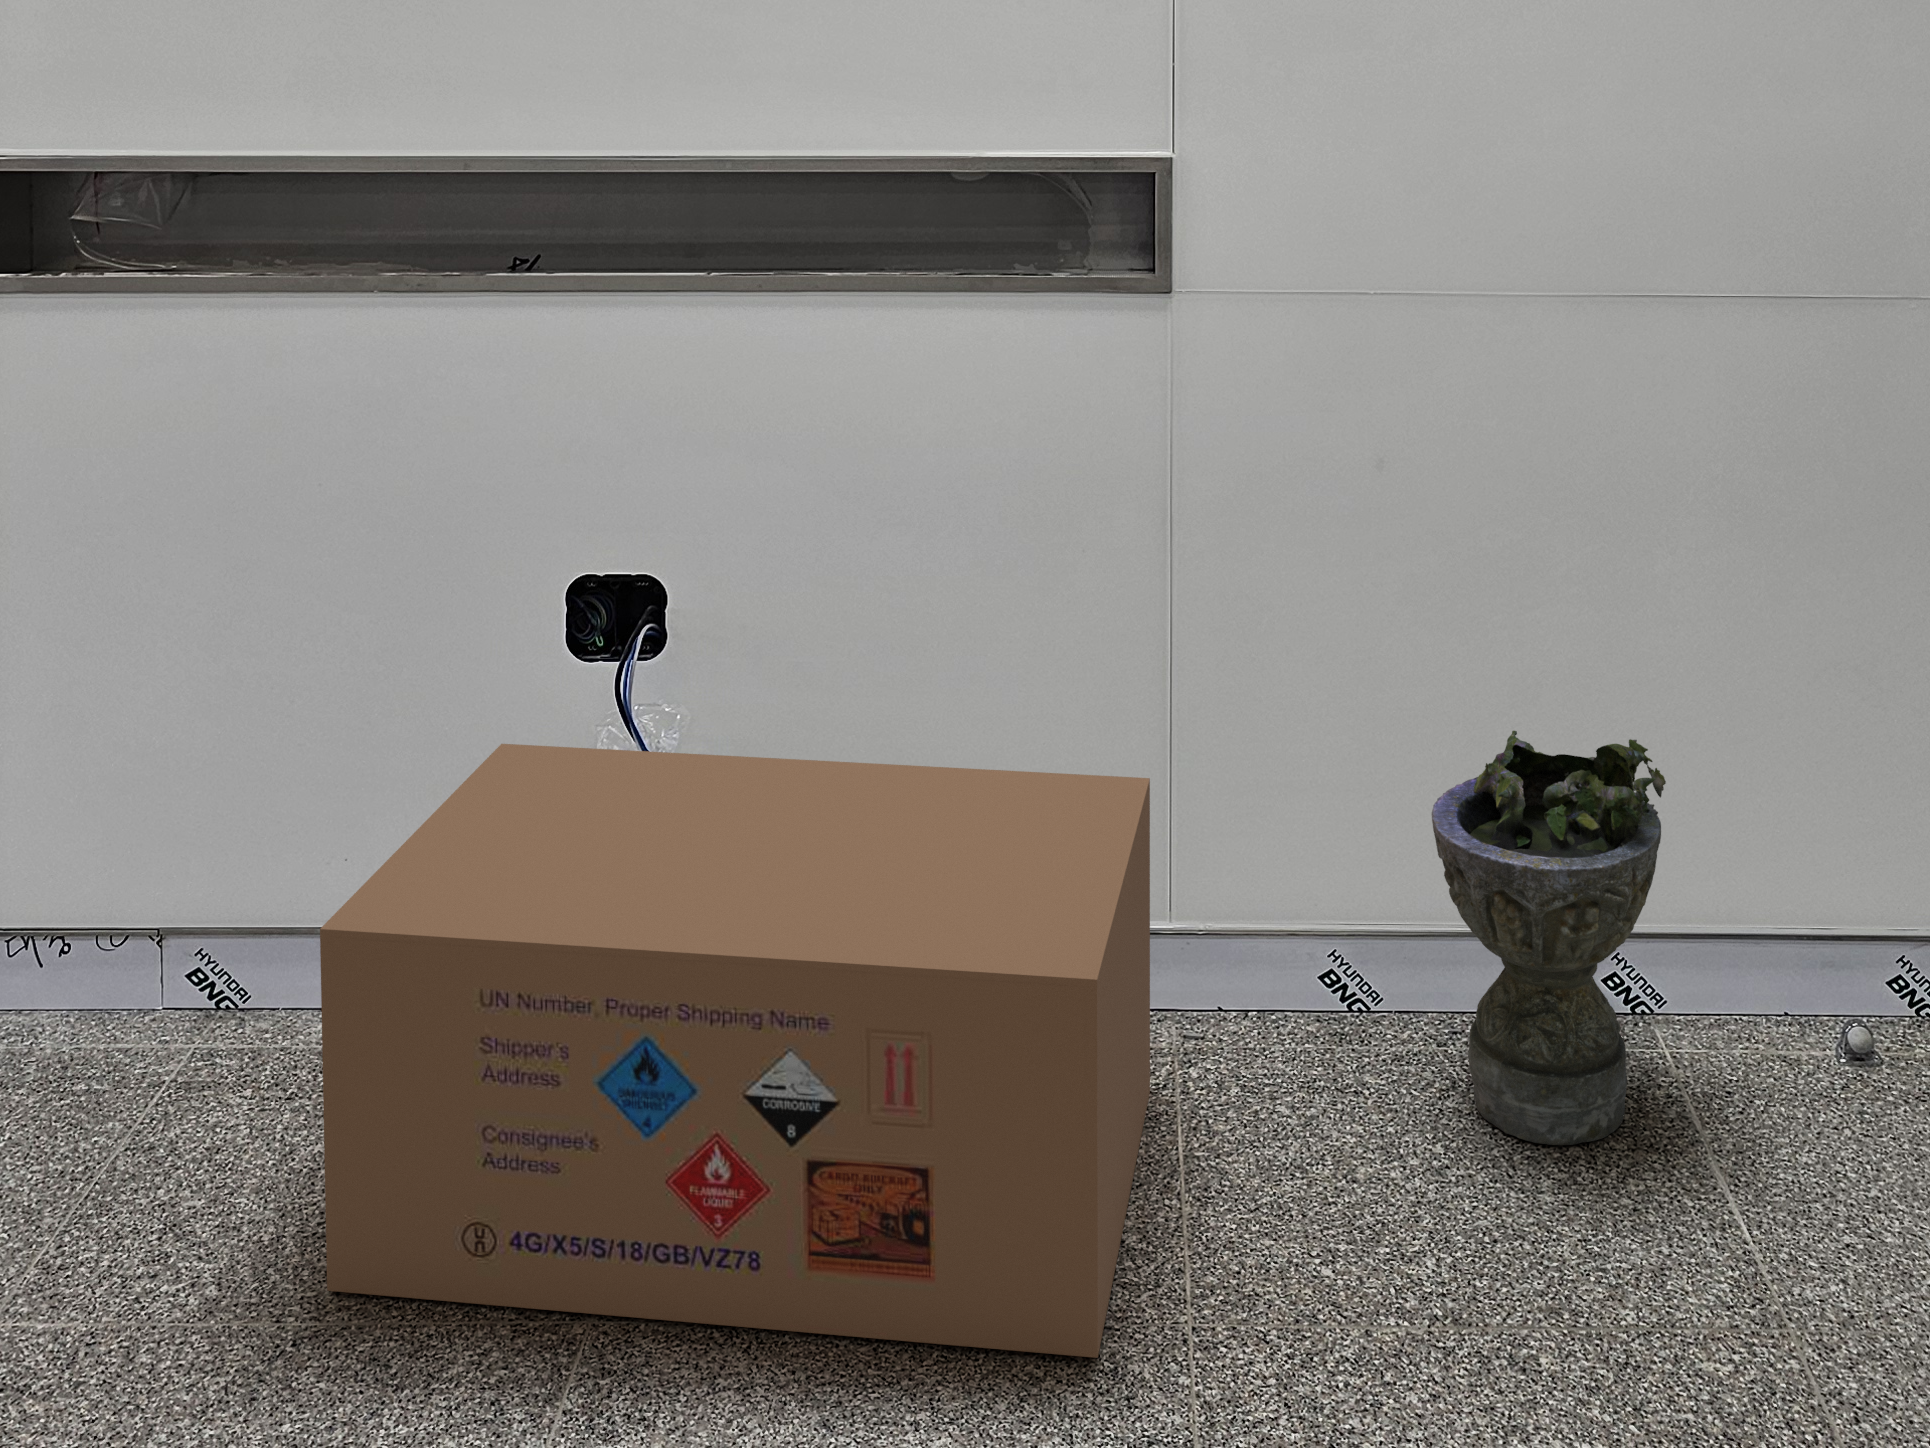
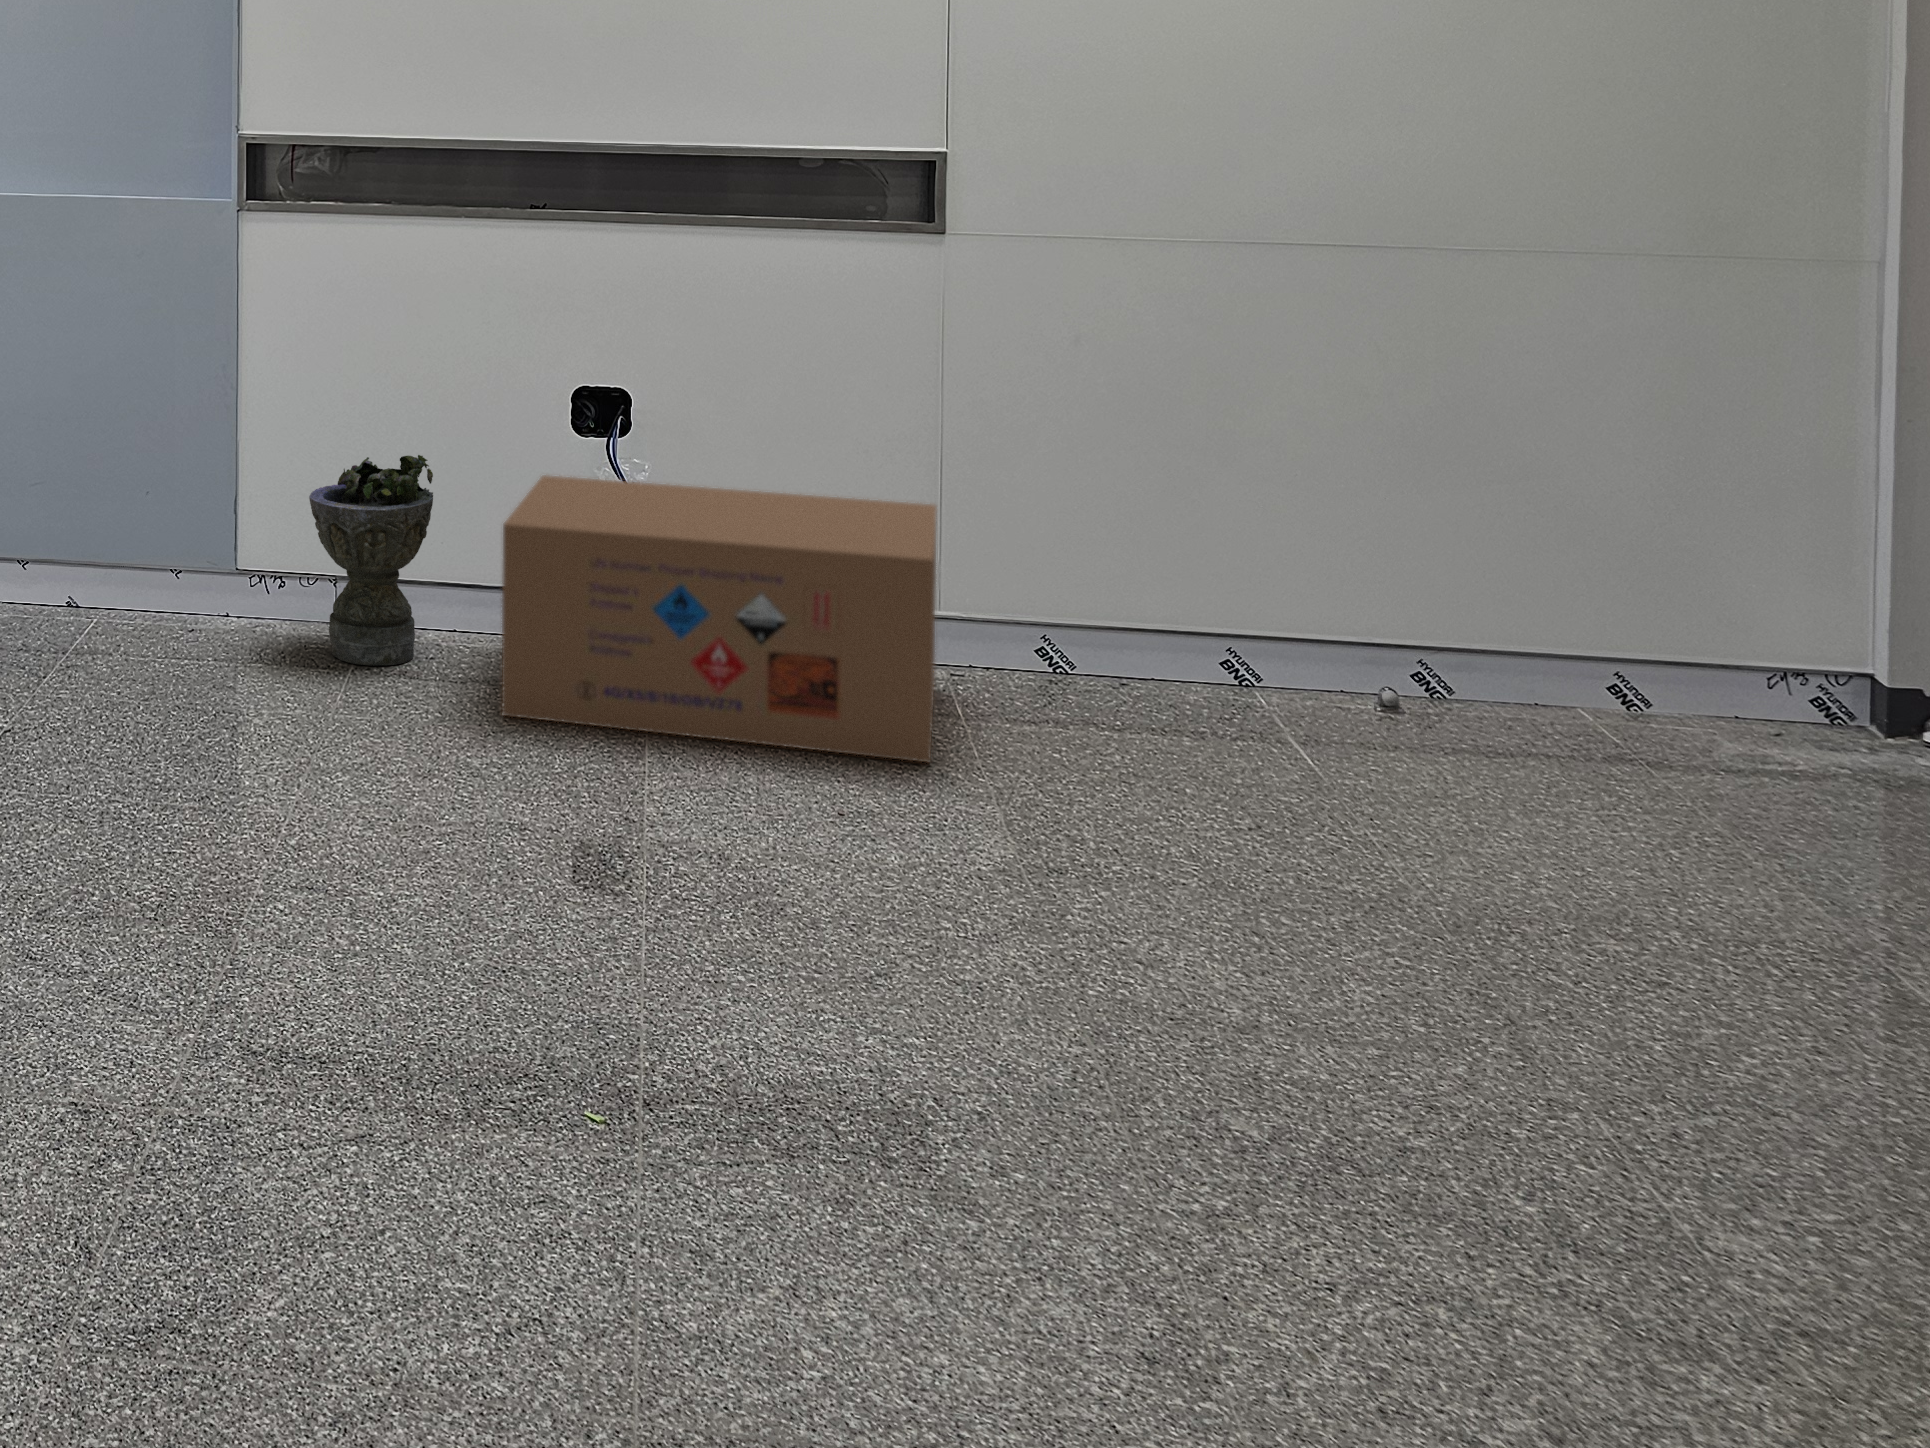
planter: present [1432,731,1666,1145] -> present [309,455,433,666]

